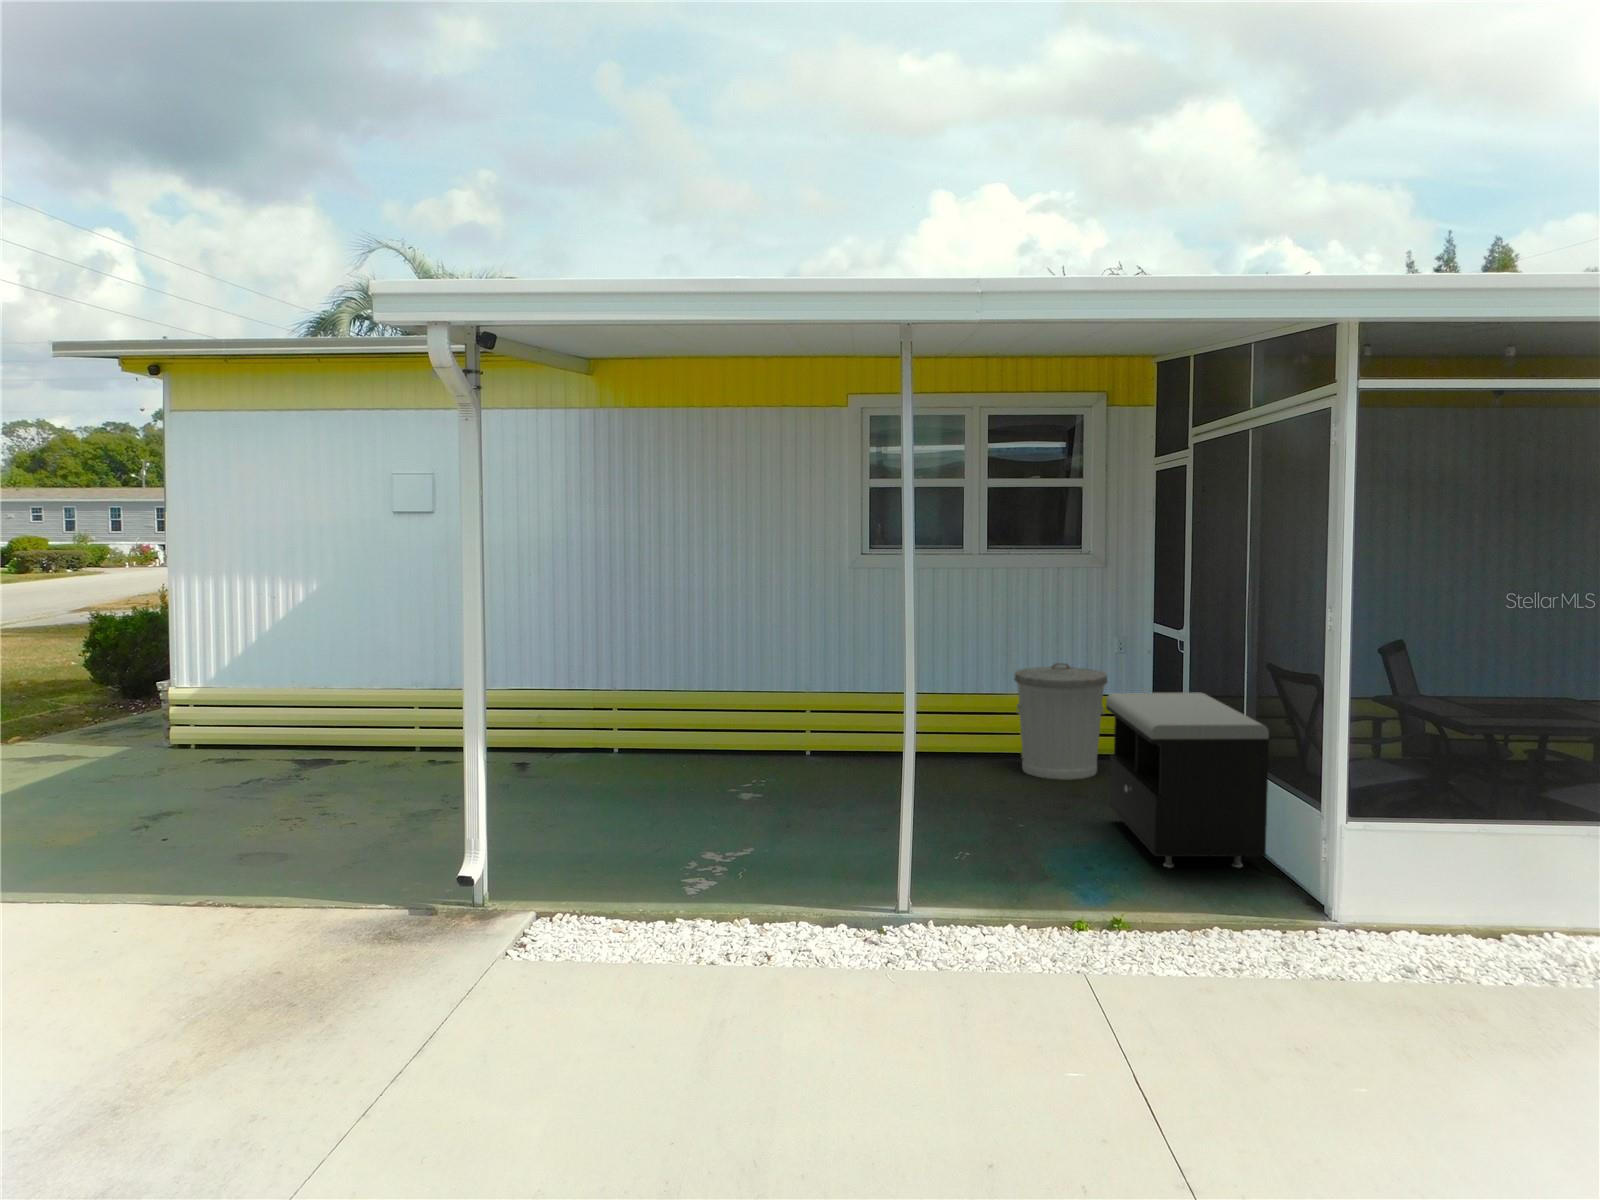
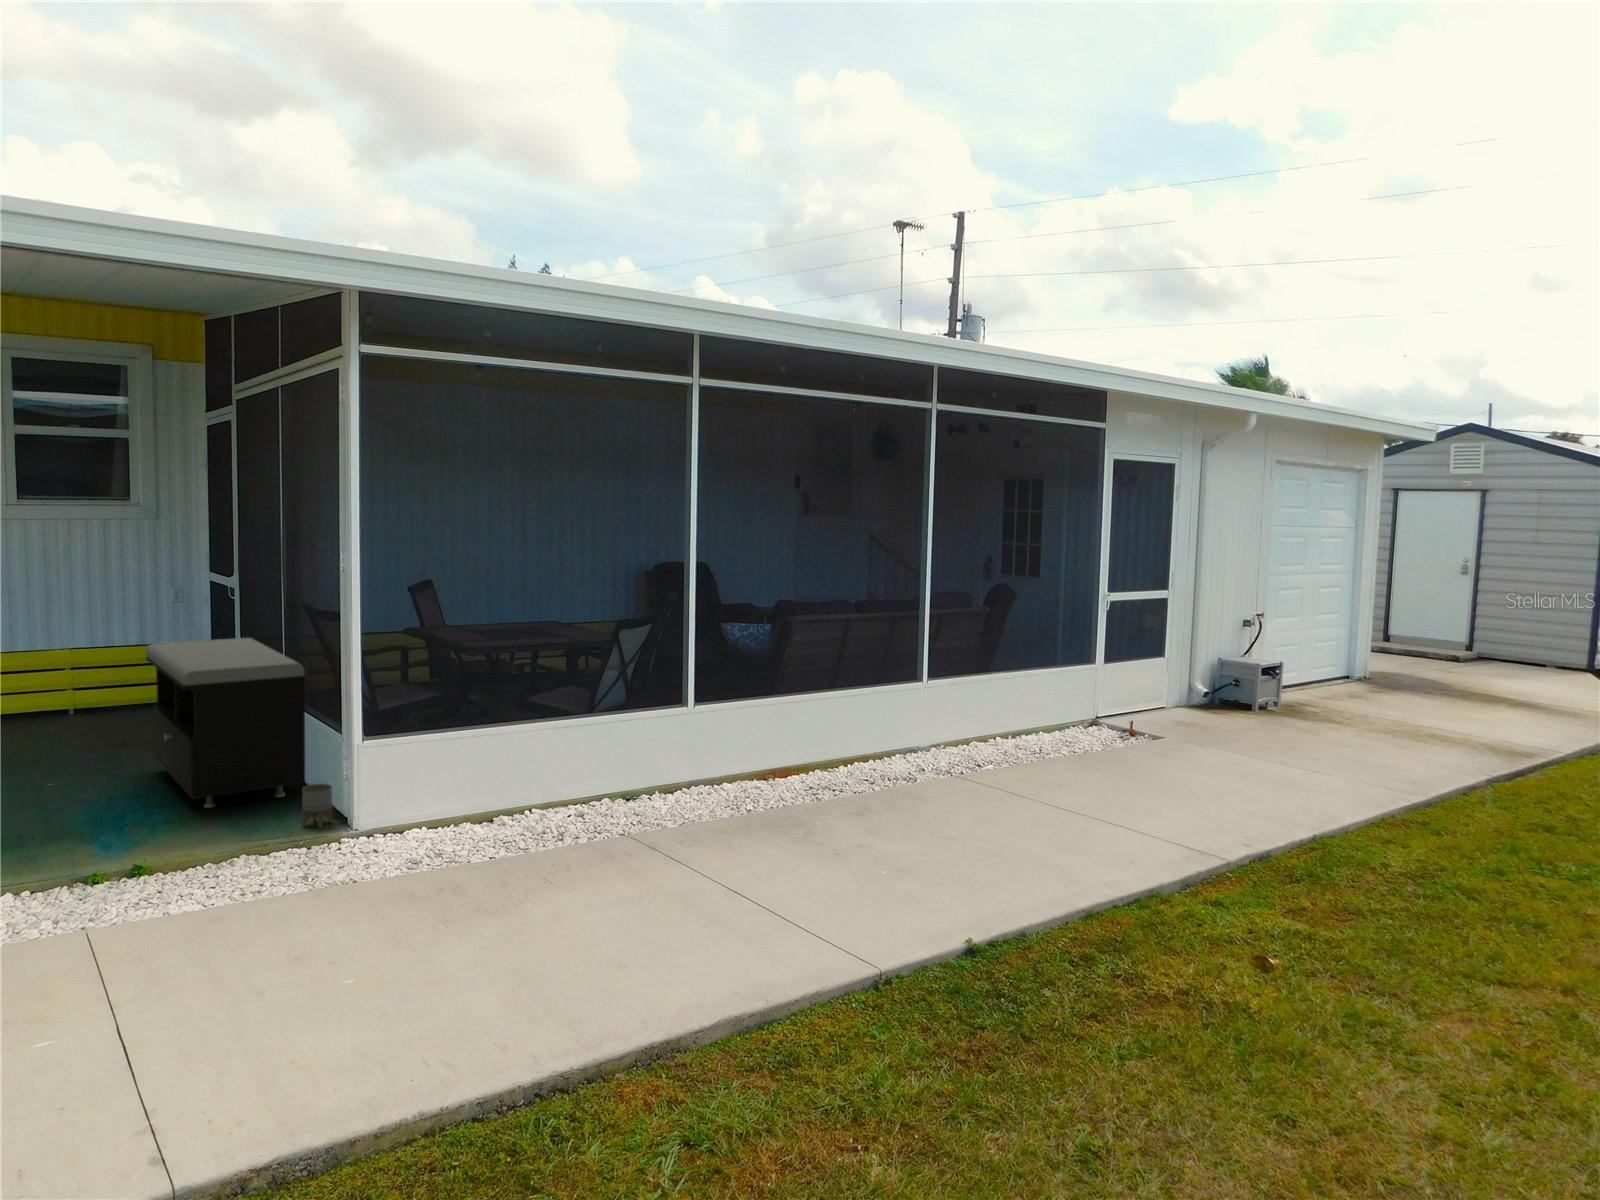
trash can: present [1014,663,1107,780] -> none [48,617,160,737]
planter: none [1270,860,1303,911] -> present [302,784,332,828]

